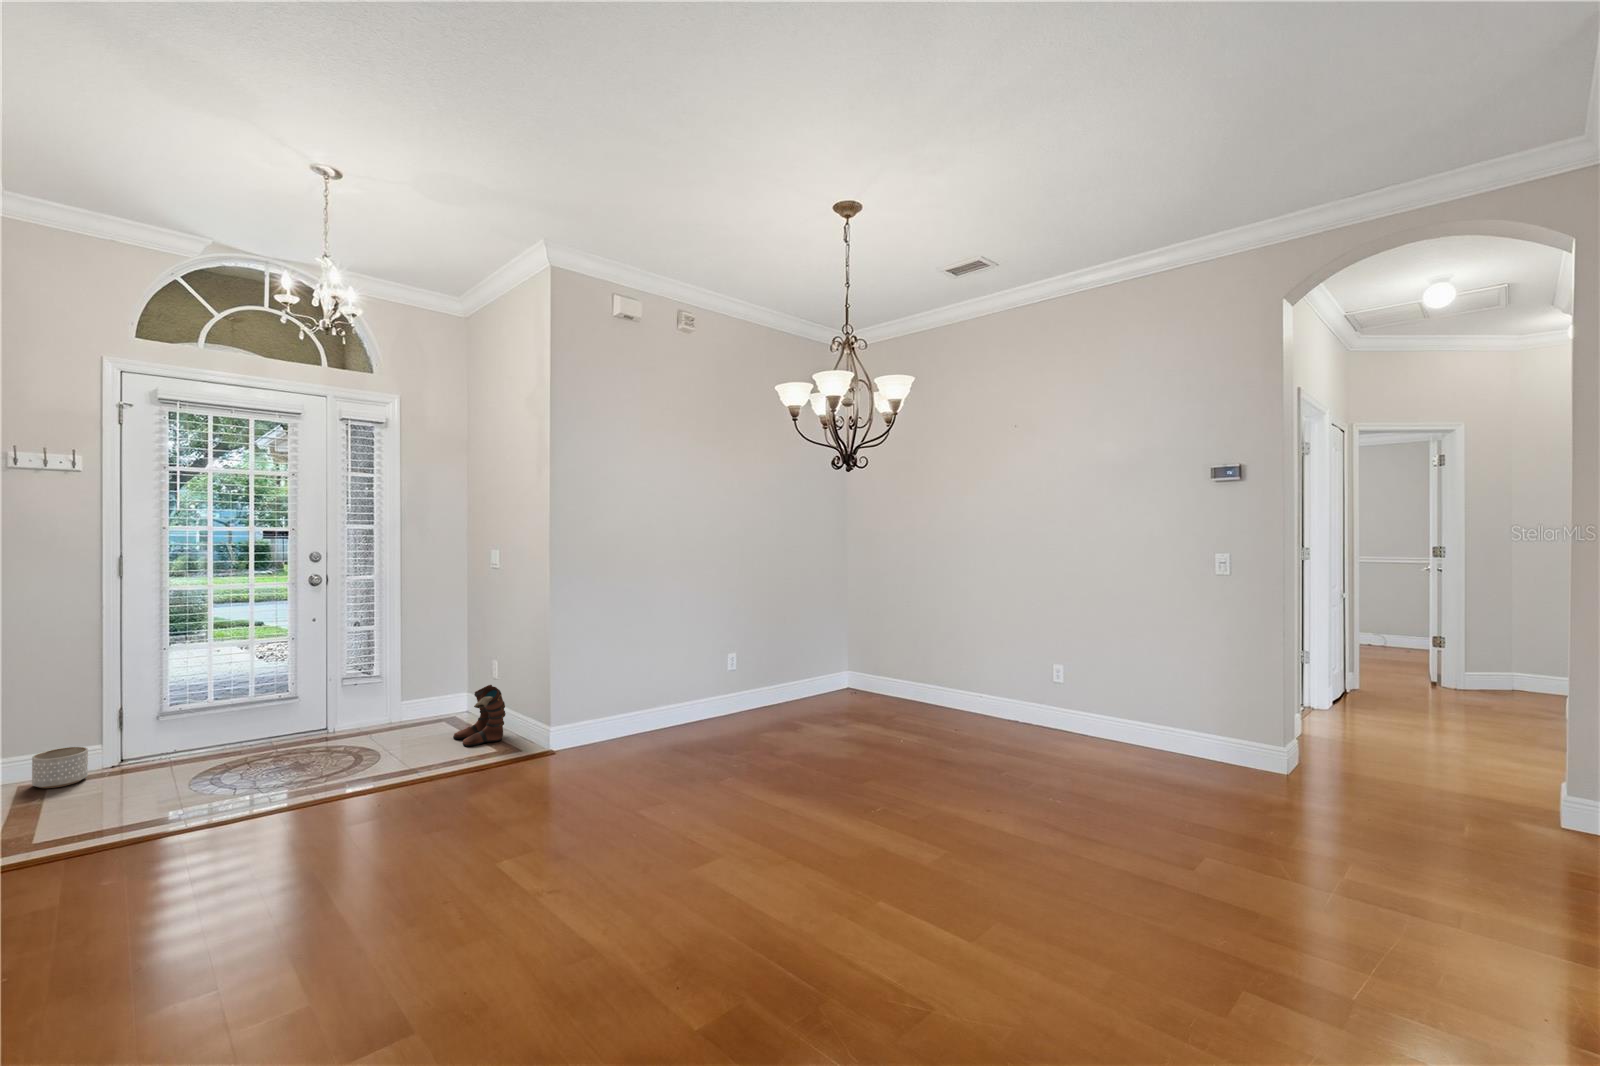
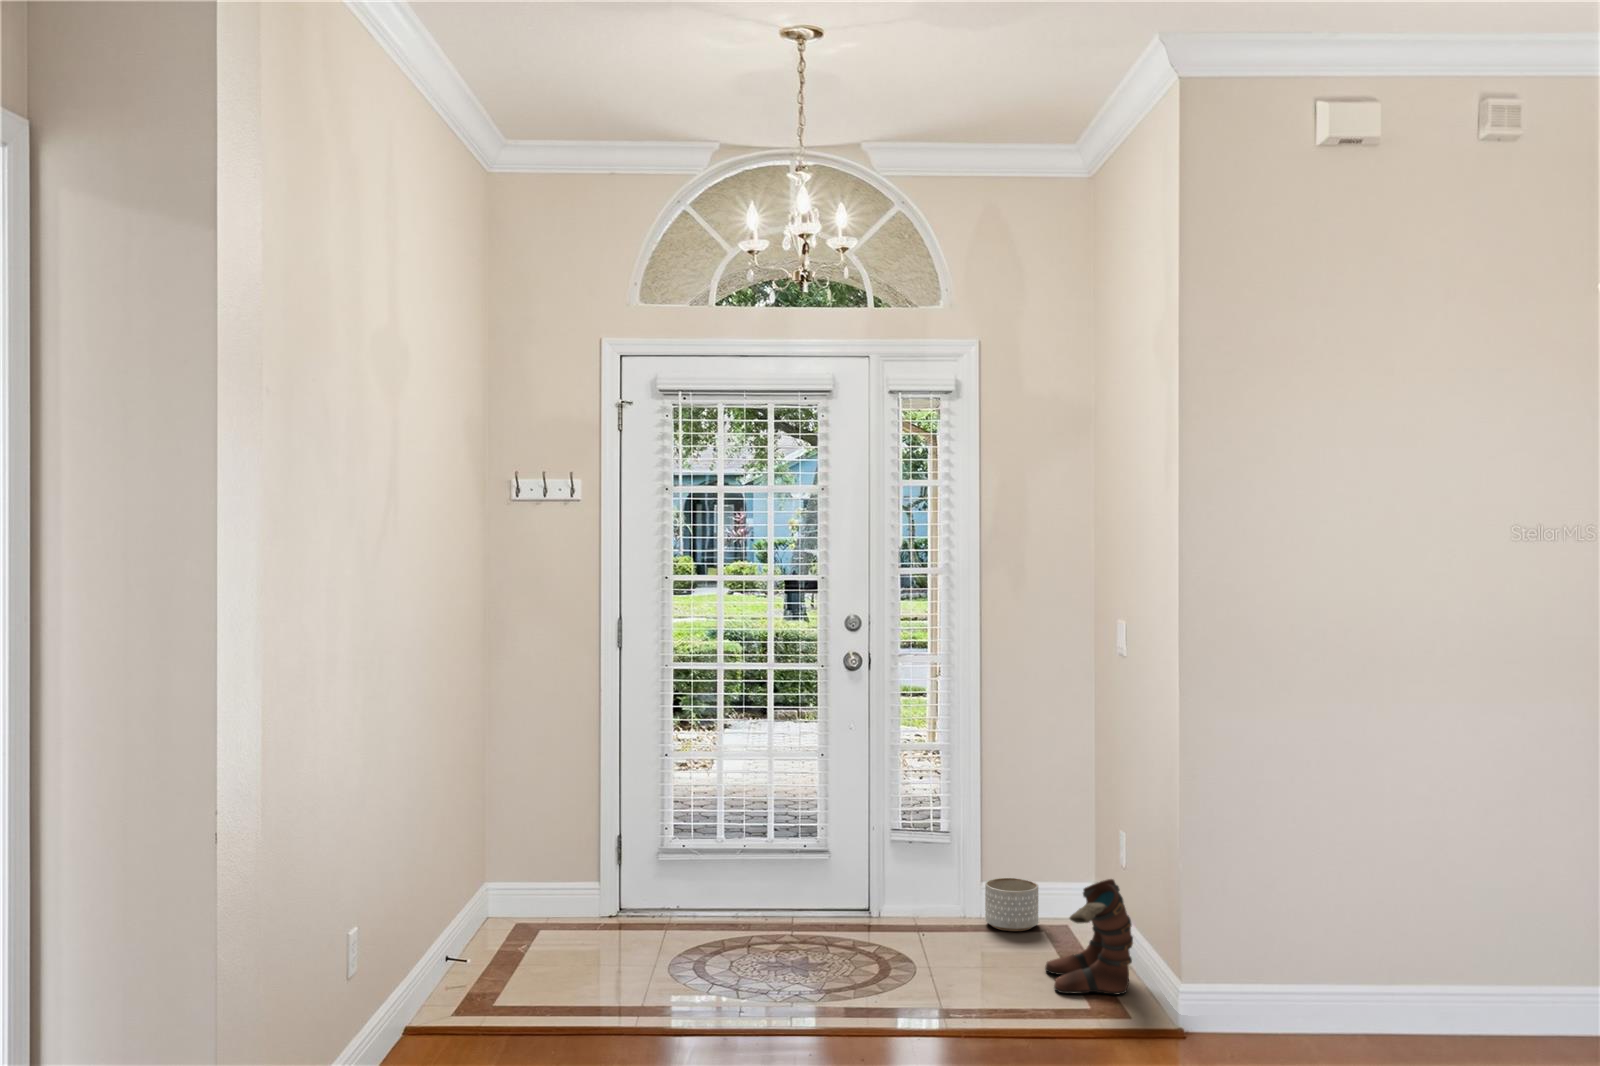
planter: present [32,747,88,788] -> present [985,878,1038,931]

